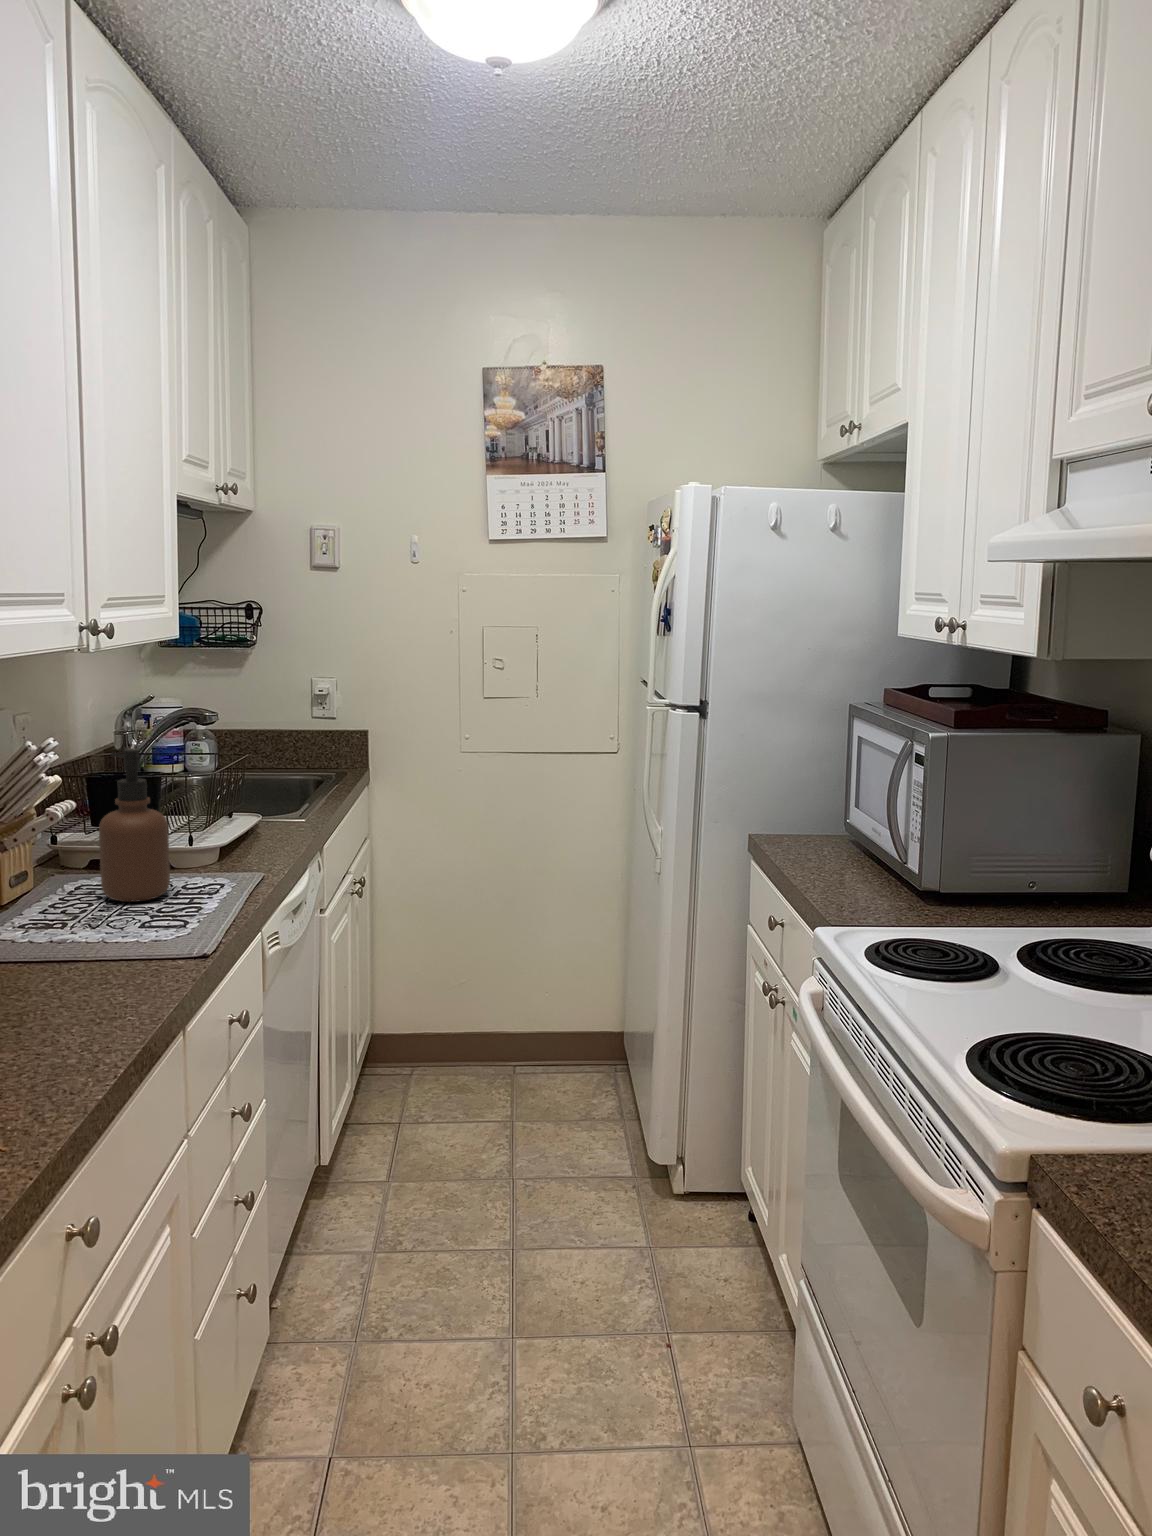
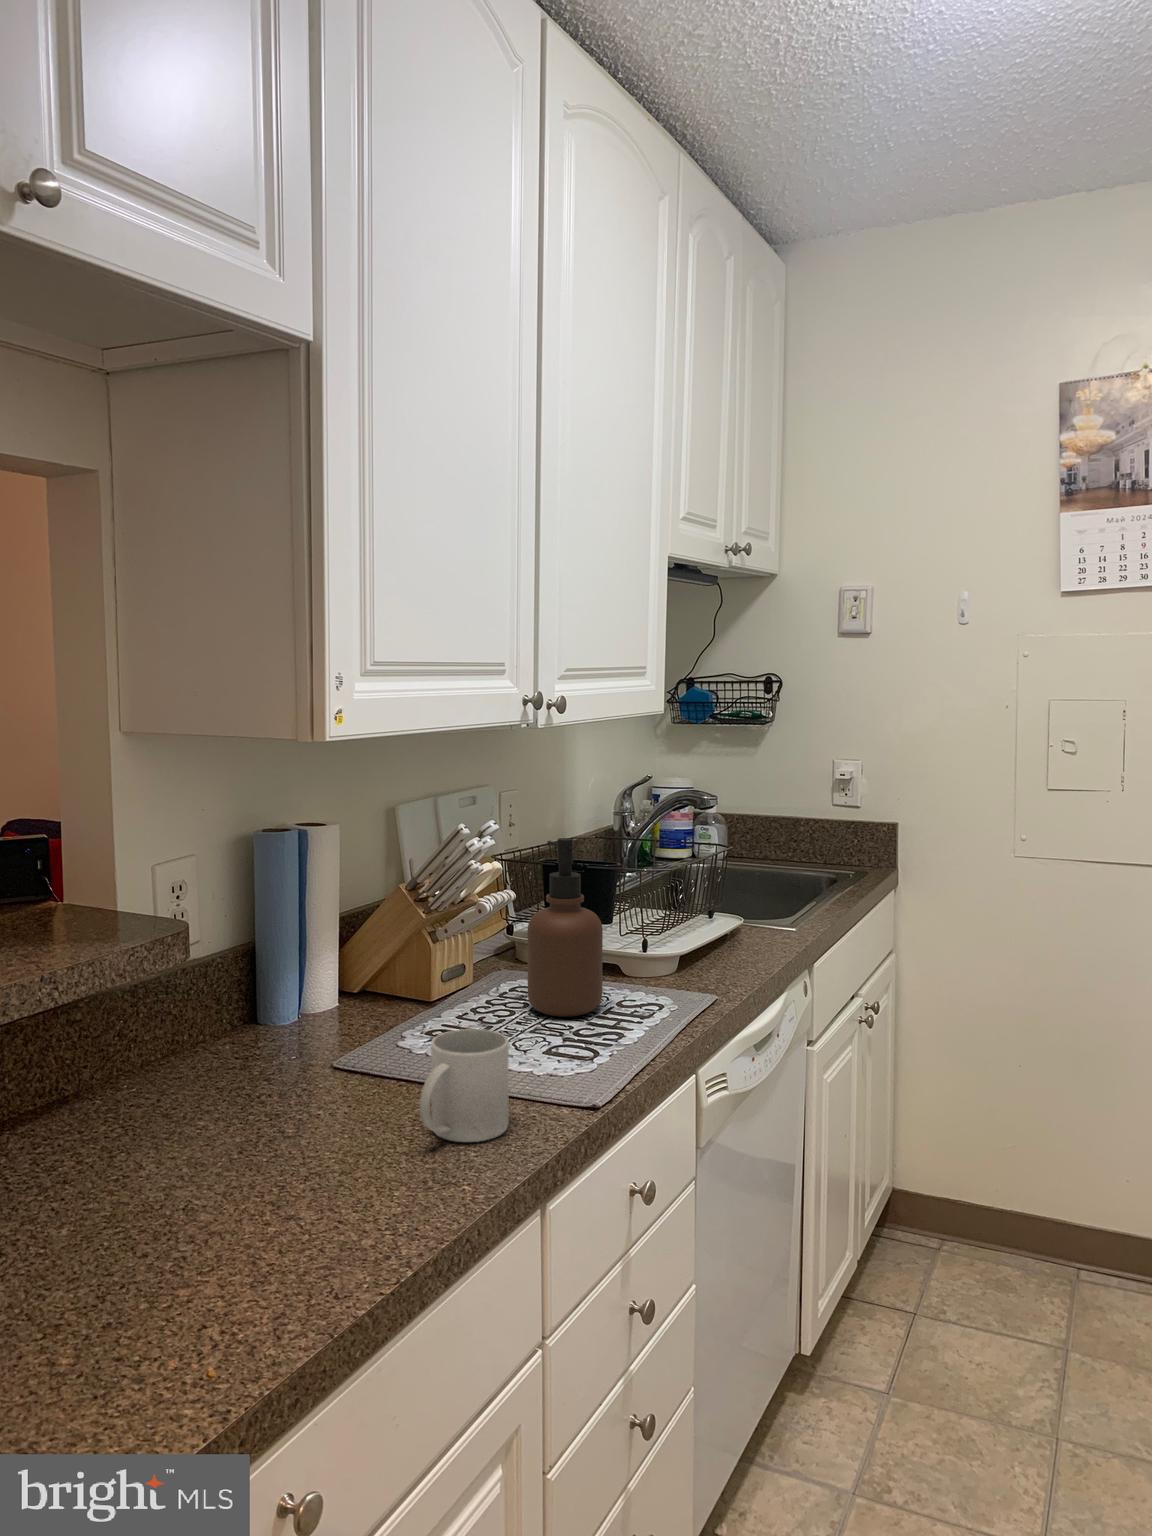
mug: none [72,903,143,992] -> present [420,1029,509,1142]

